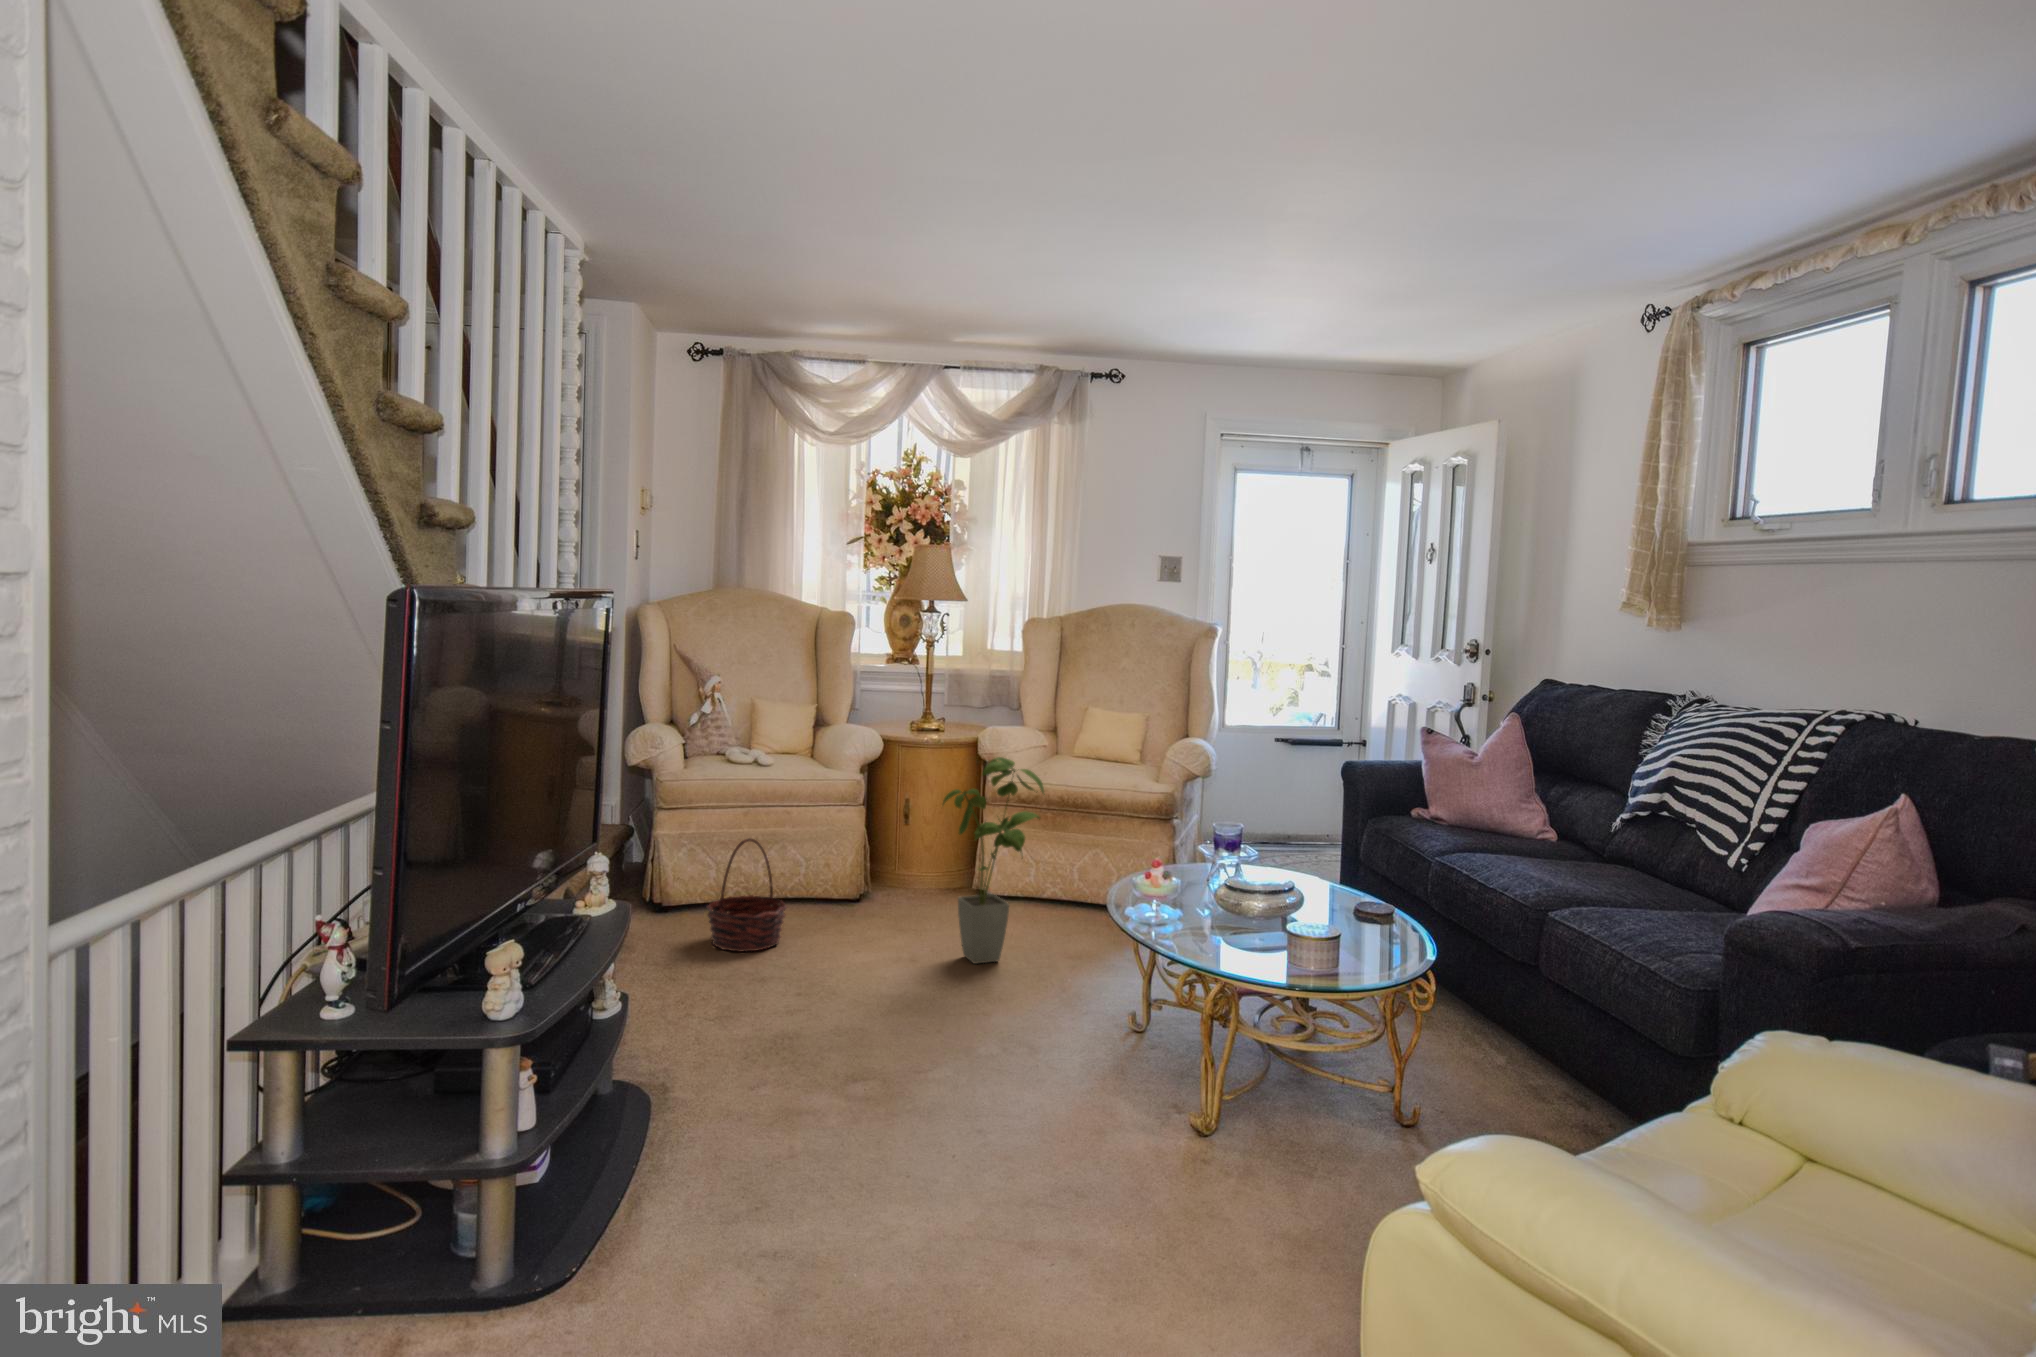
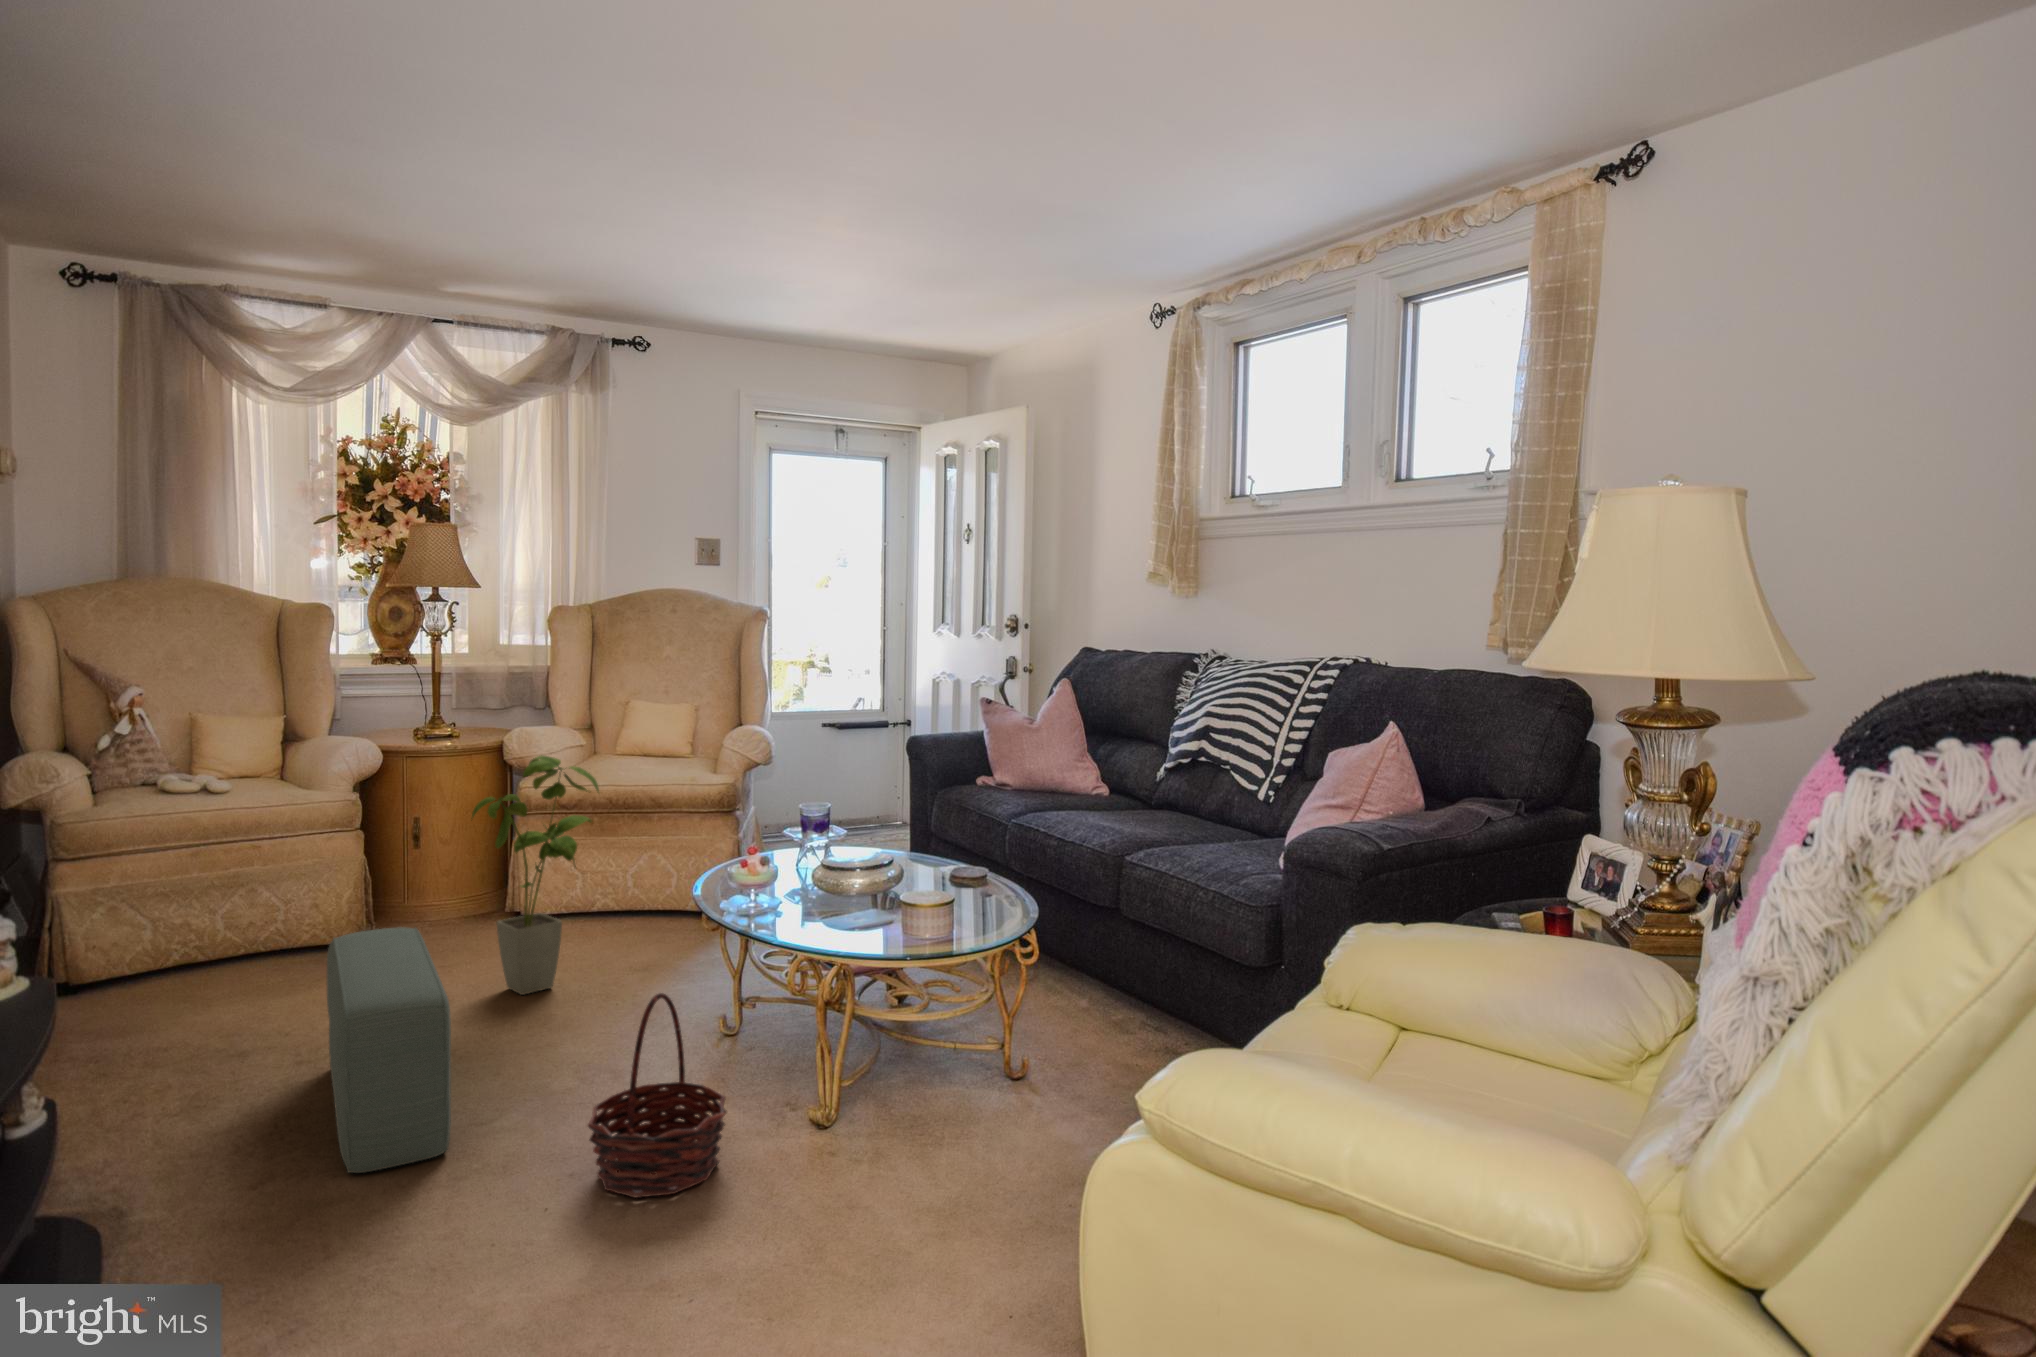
basket: present [707,838,787,951] -> present [588,993,727,1198]
pouf: none [822,893,905,1087] -> present [327,927,451,1173]

